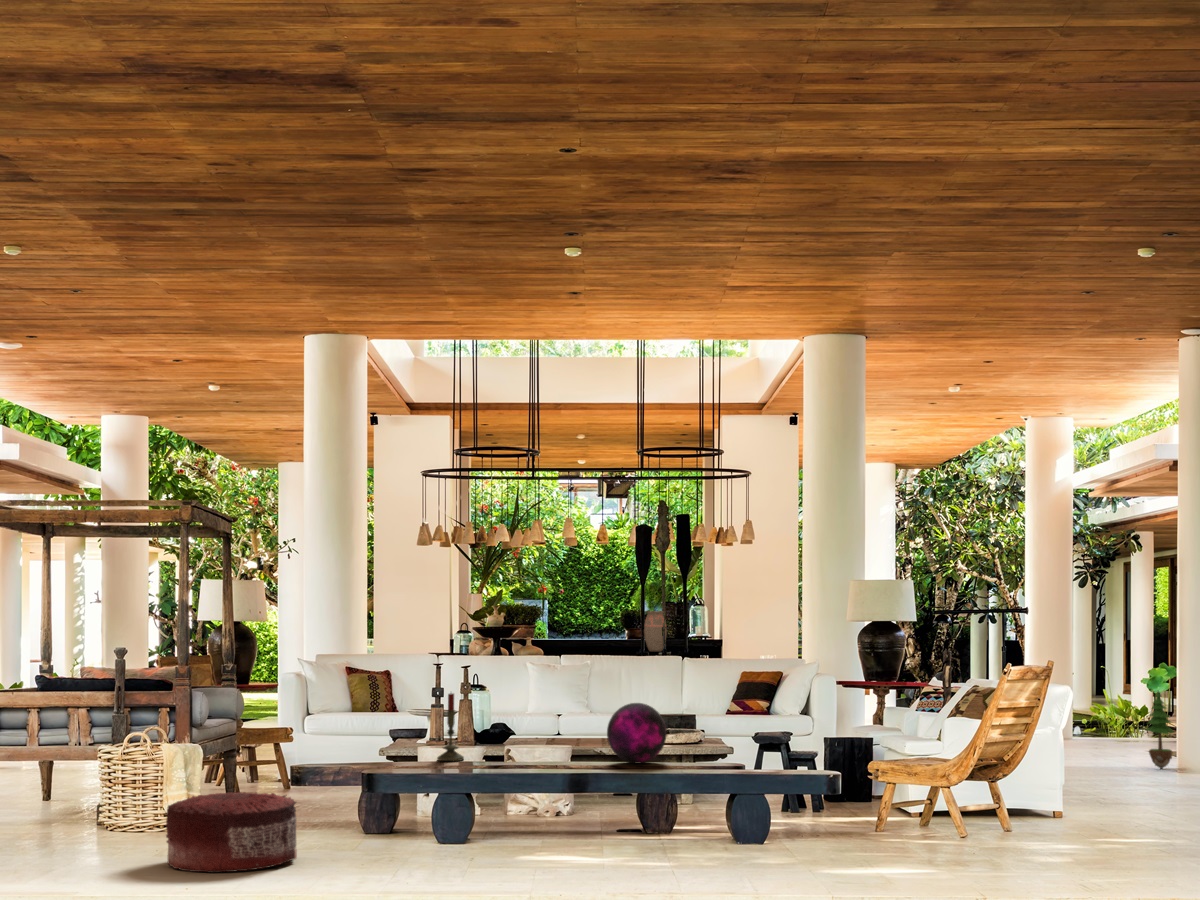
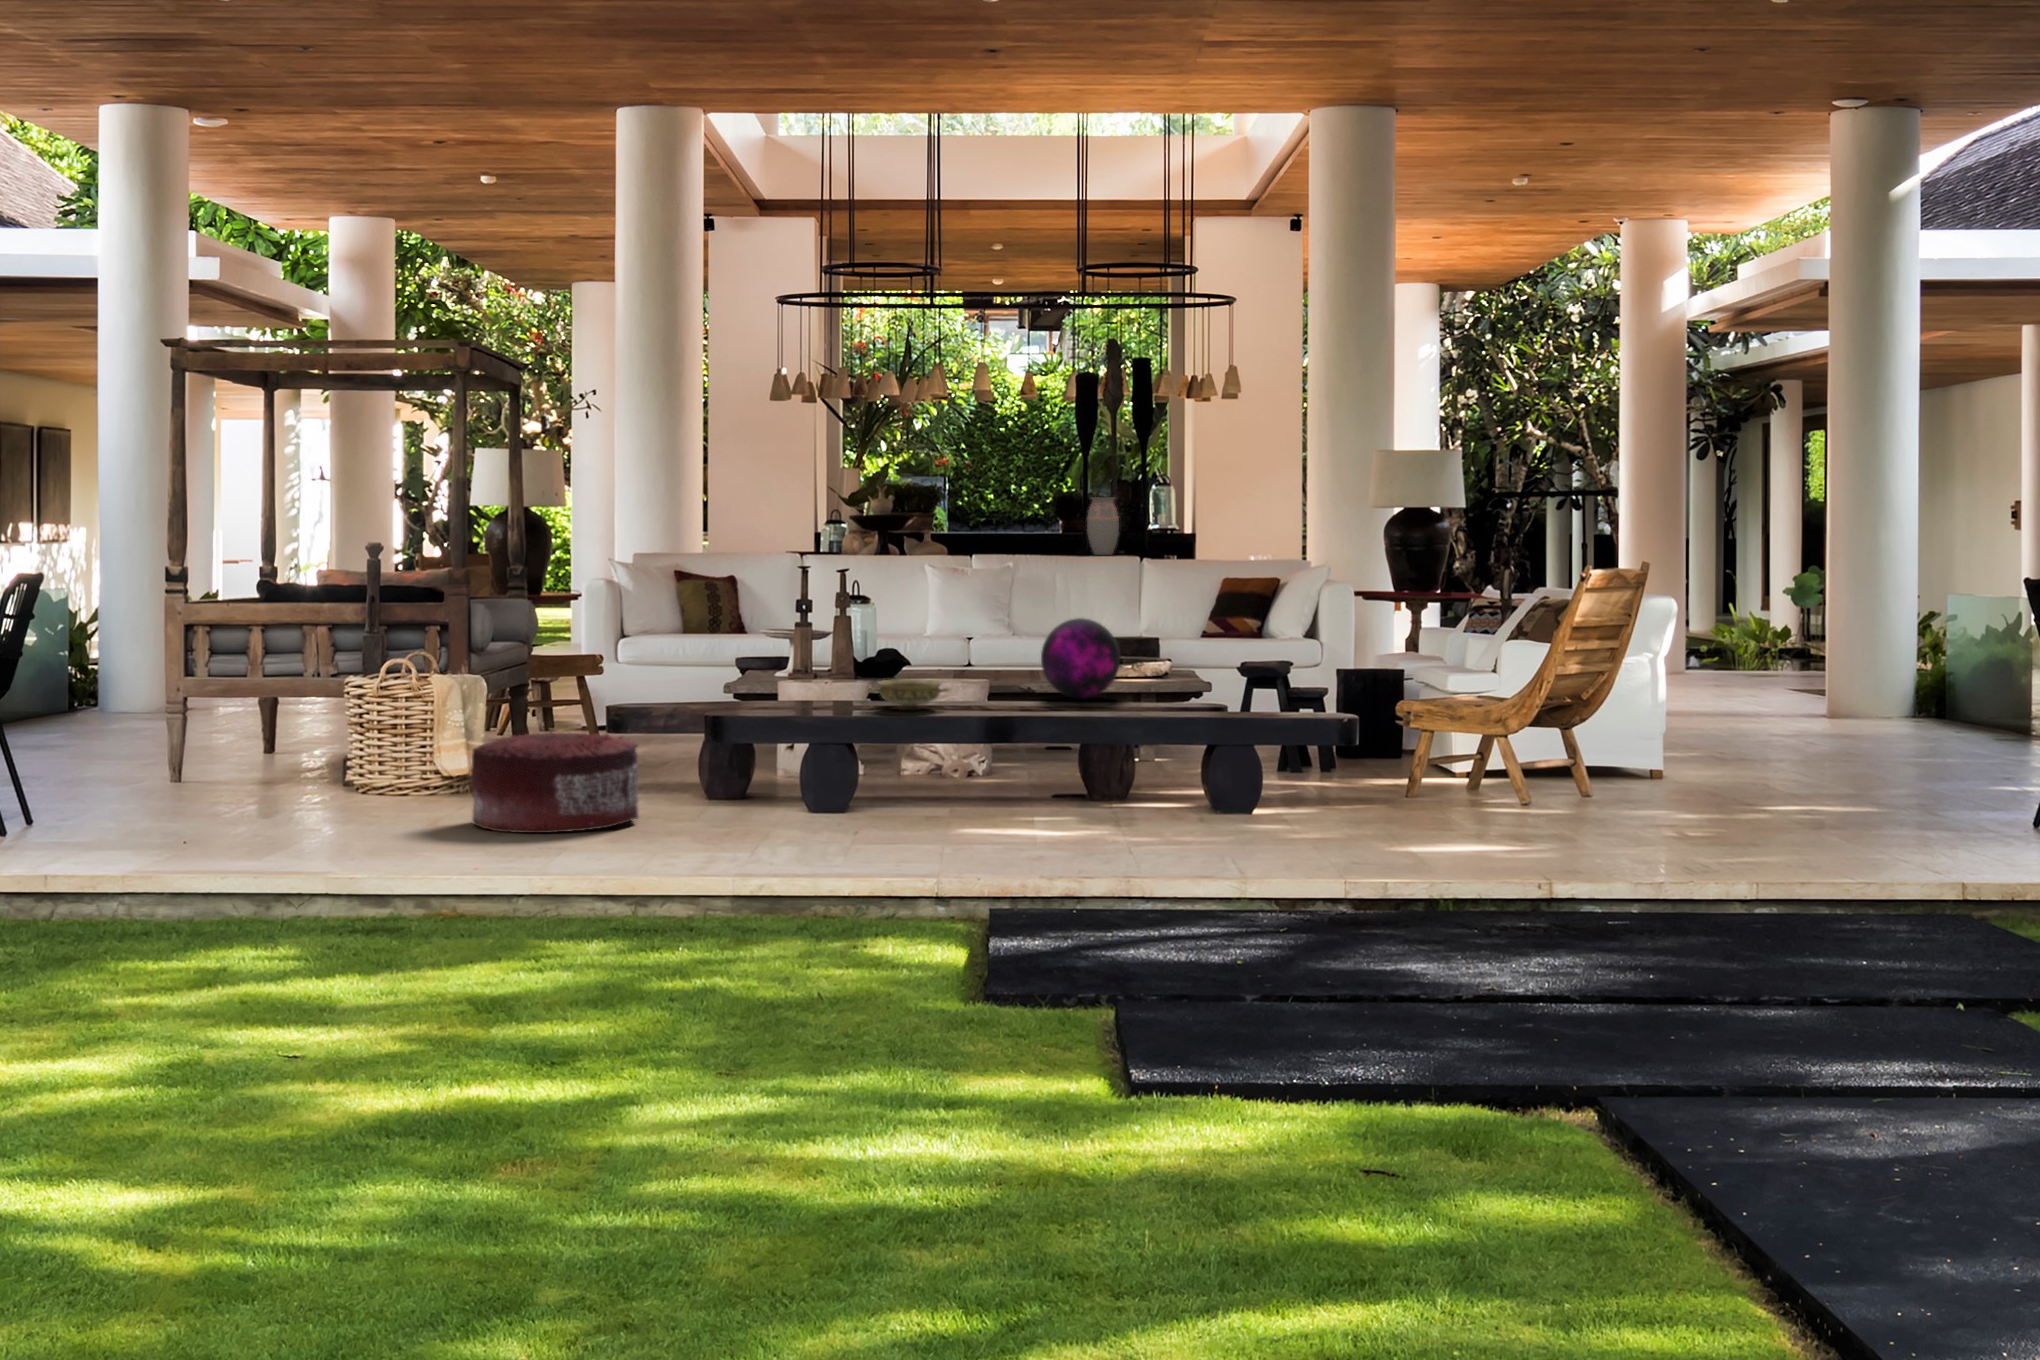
potted tree: present [1146,691,1174,769] -> none [1798,609,1840,722]
candle: present [437,693,464,761] -> none [814,603,849,696]
ceramic bowl: none [475,750,538,774] -> present [870,679,950,710]

